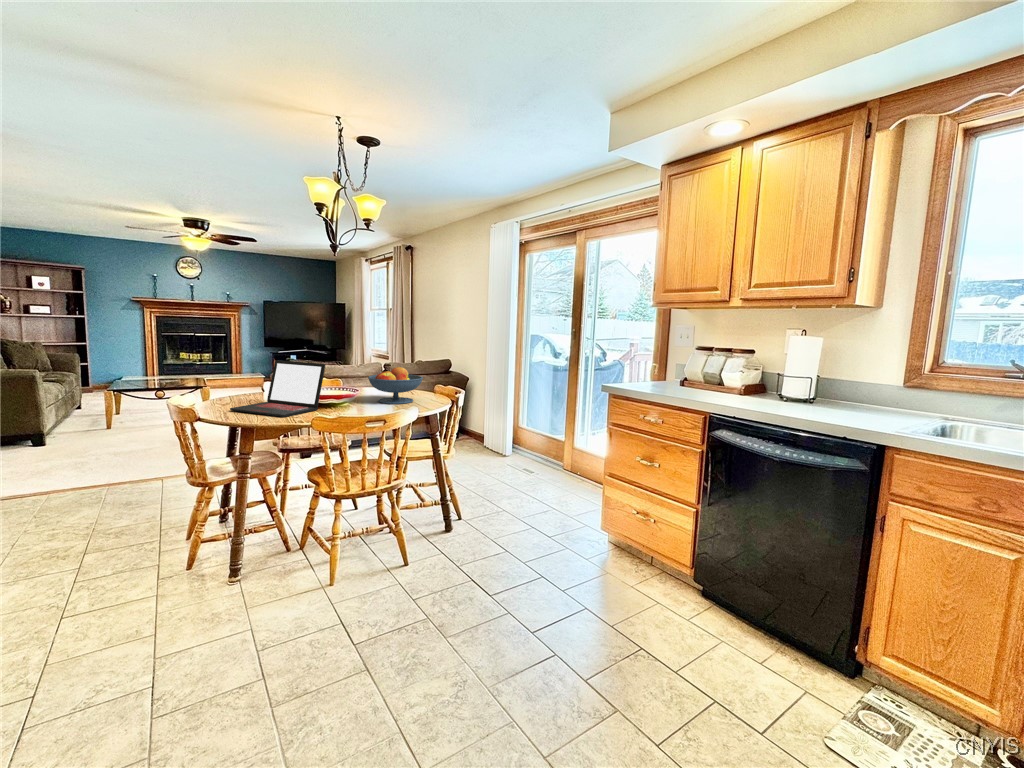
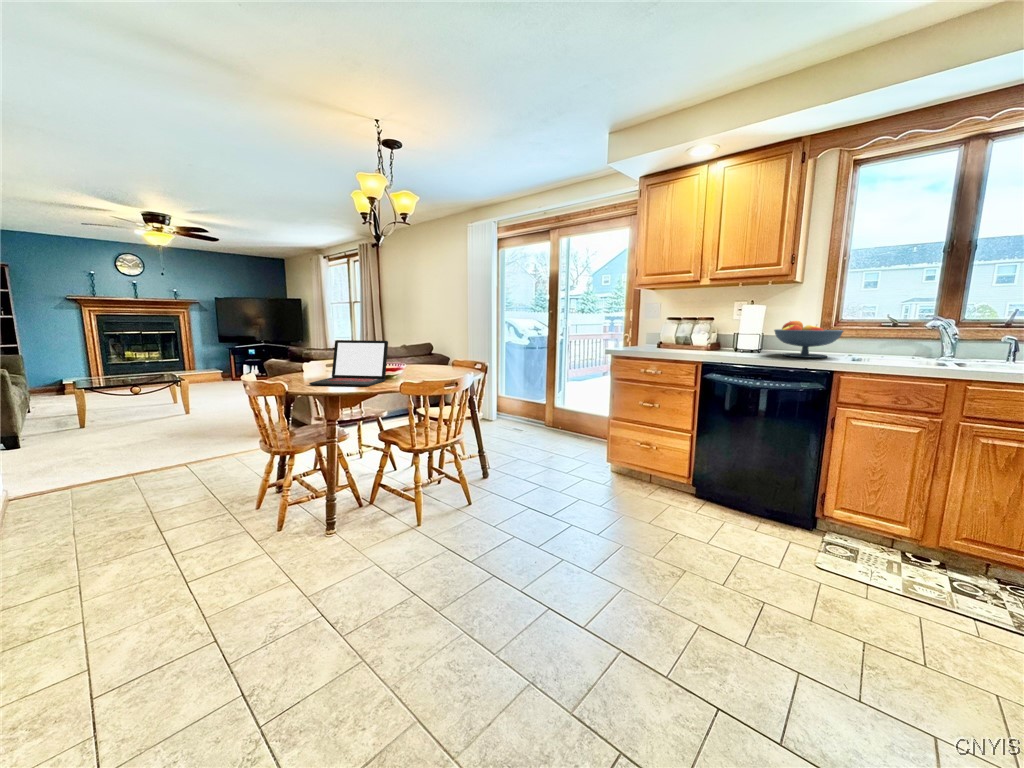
fruit bowl: present [368,367,423,404] -> present [774,321,843,358]

